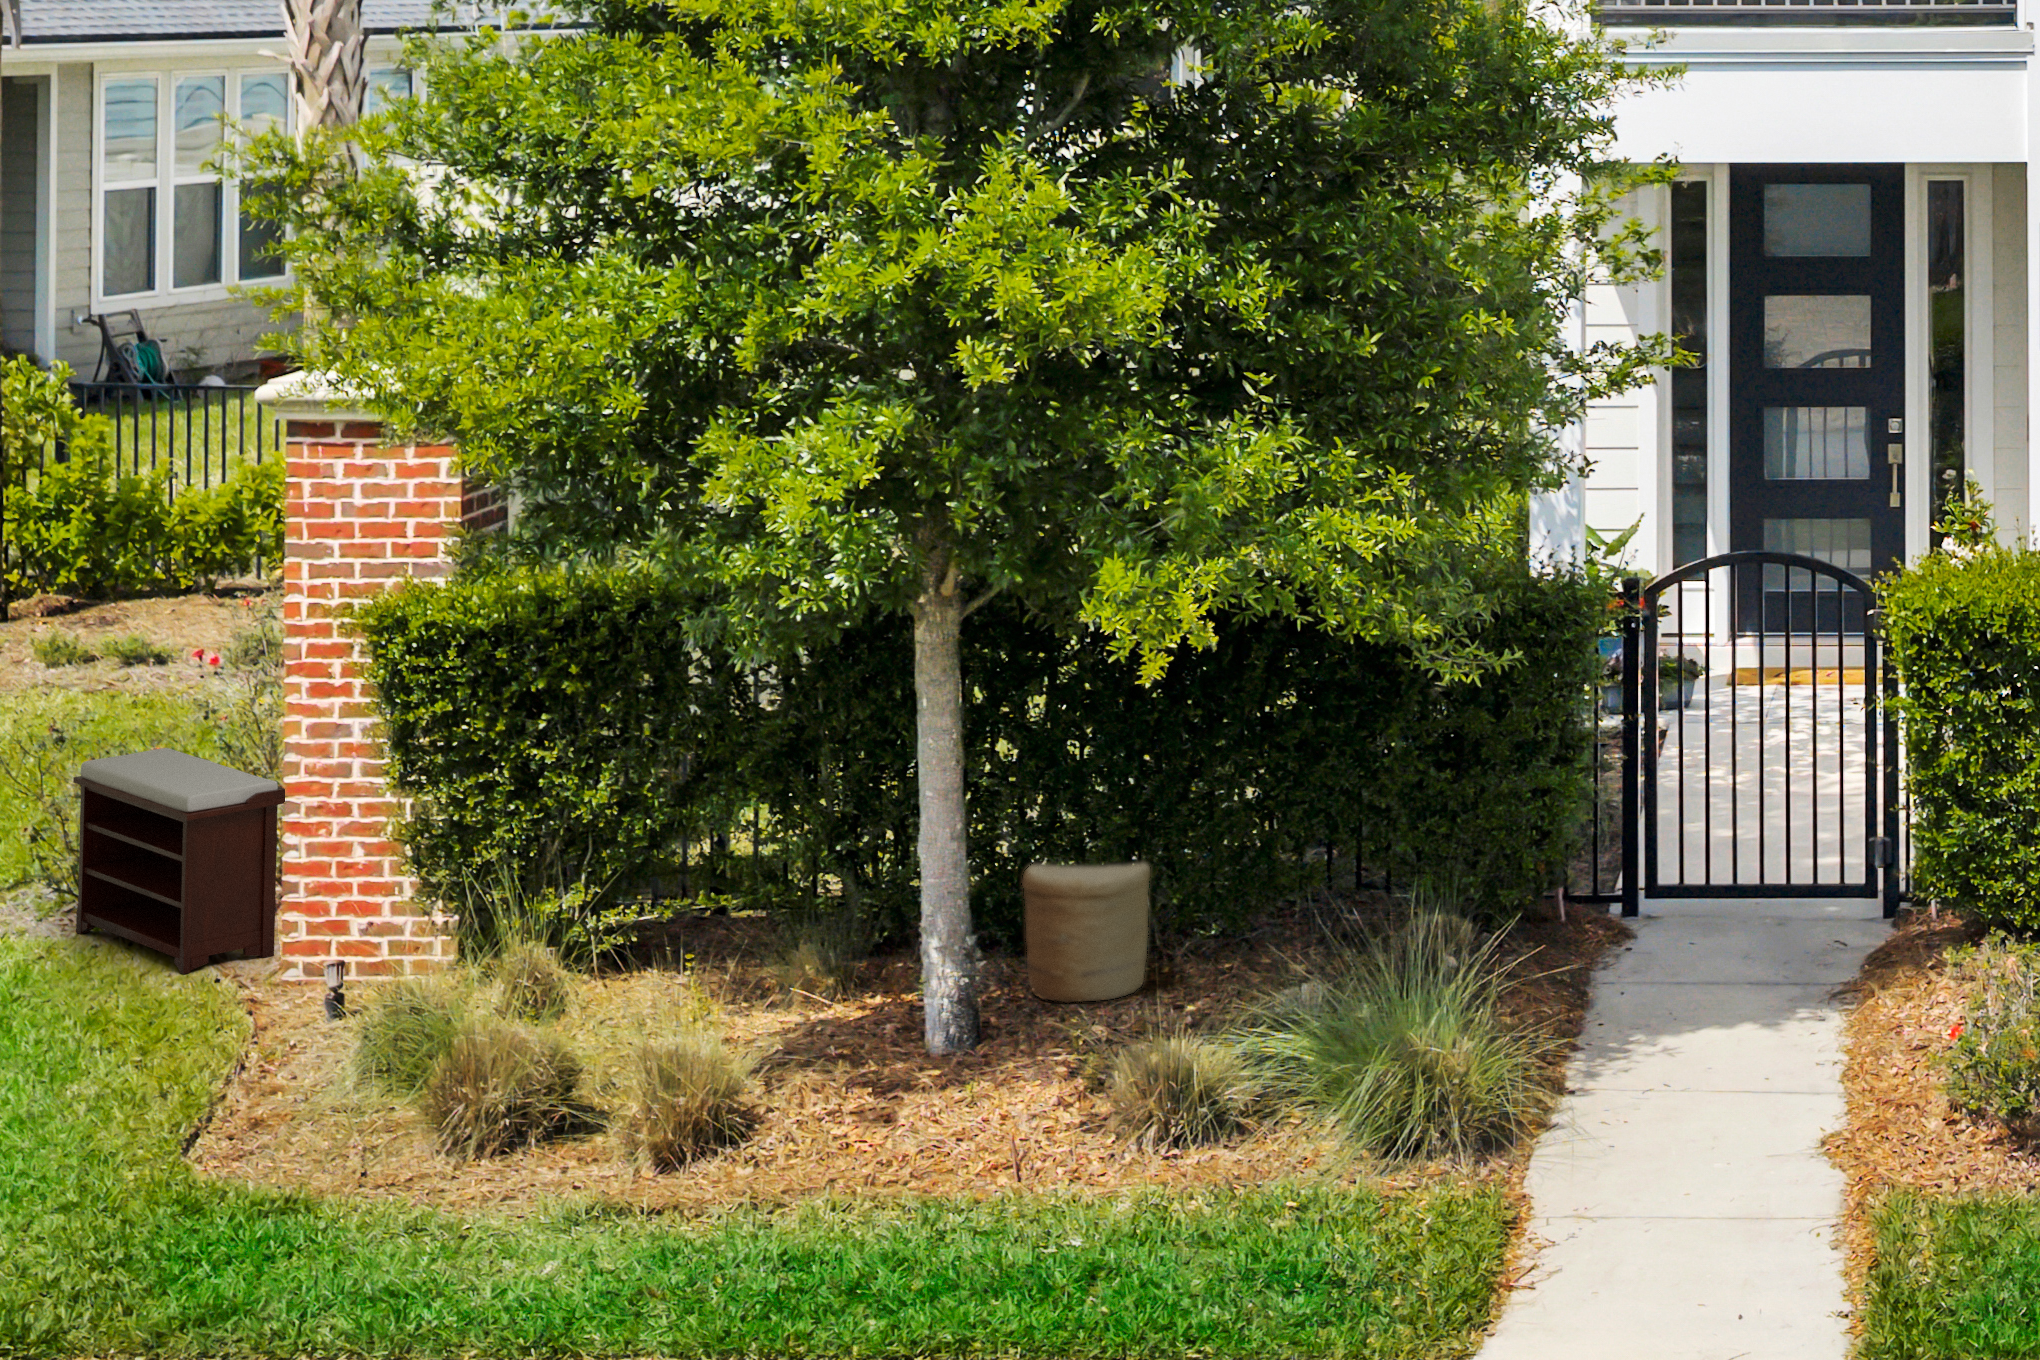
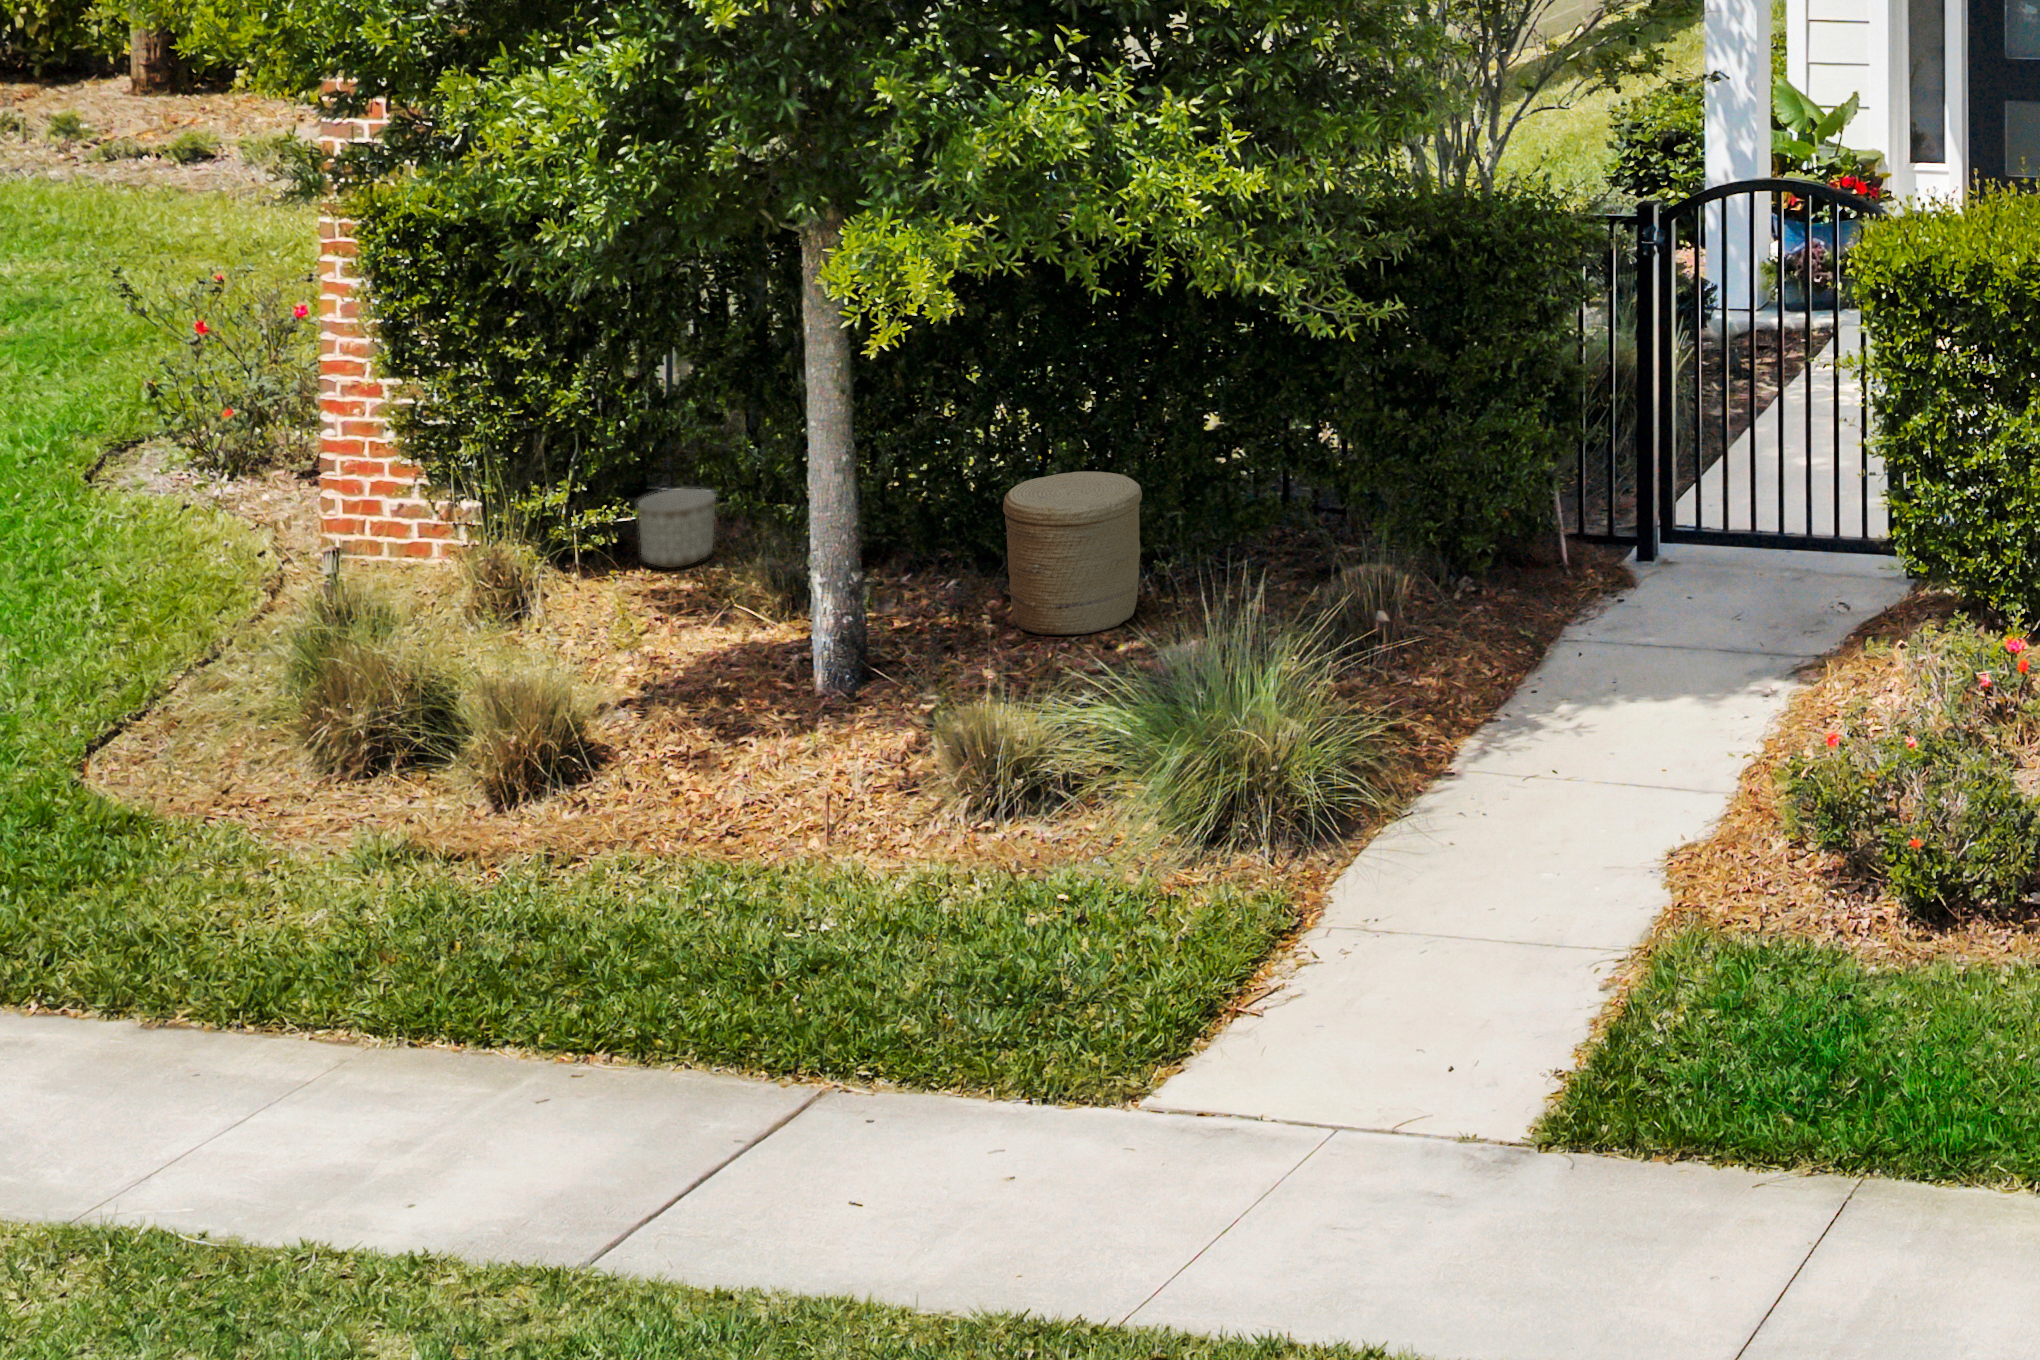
bench: present [73,748,285,974] -> none [171,304,339,542]
planter: none [621,897,695,972] -> present [638,489,716,568]

